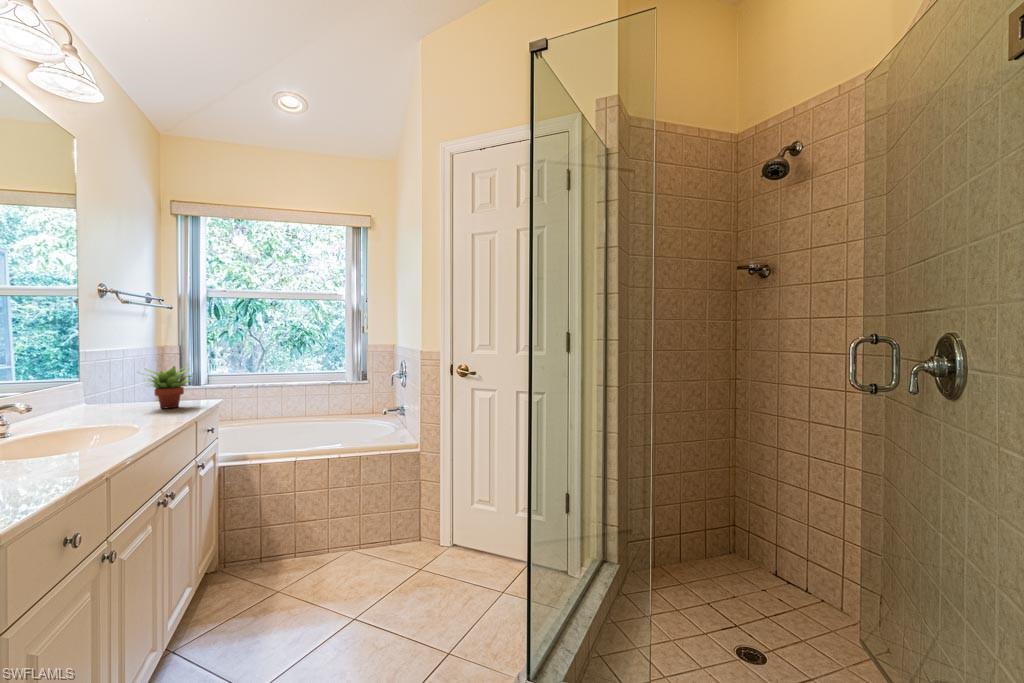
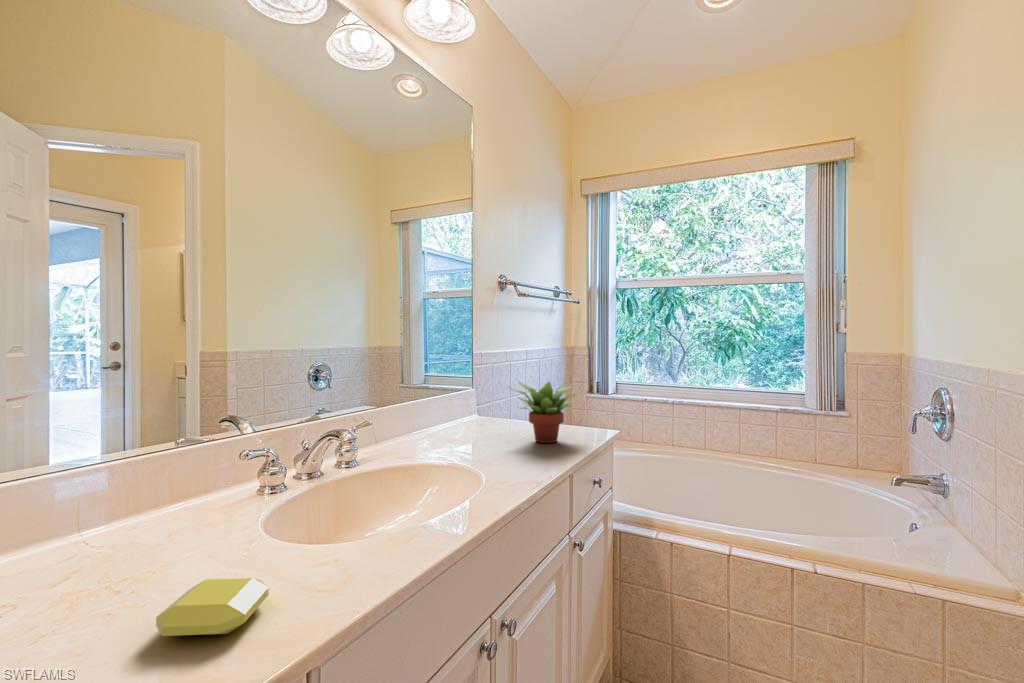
soap bar: none [28,445,81,465] -> present [156,578,268,636]

